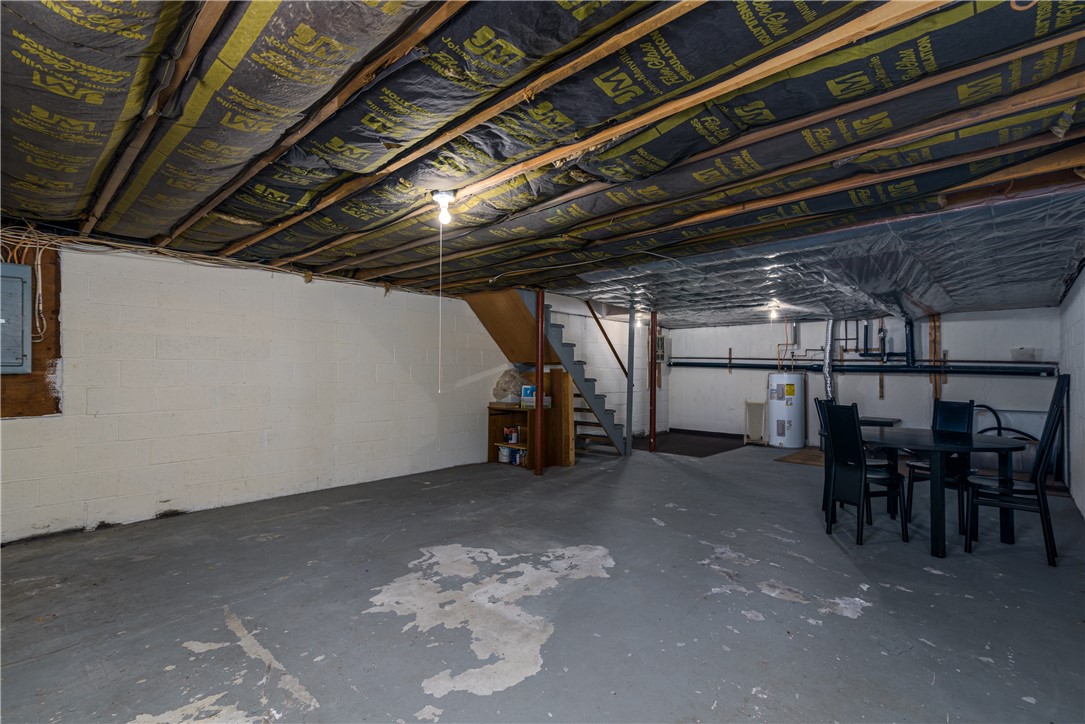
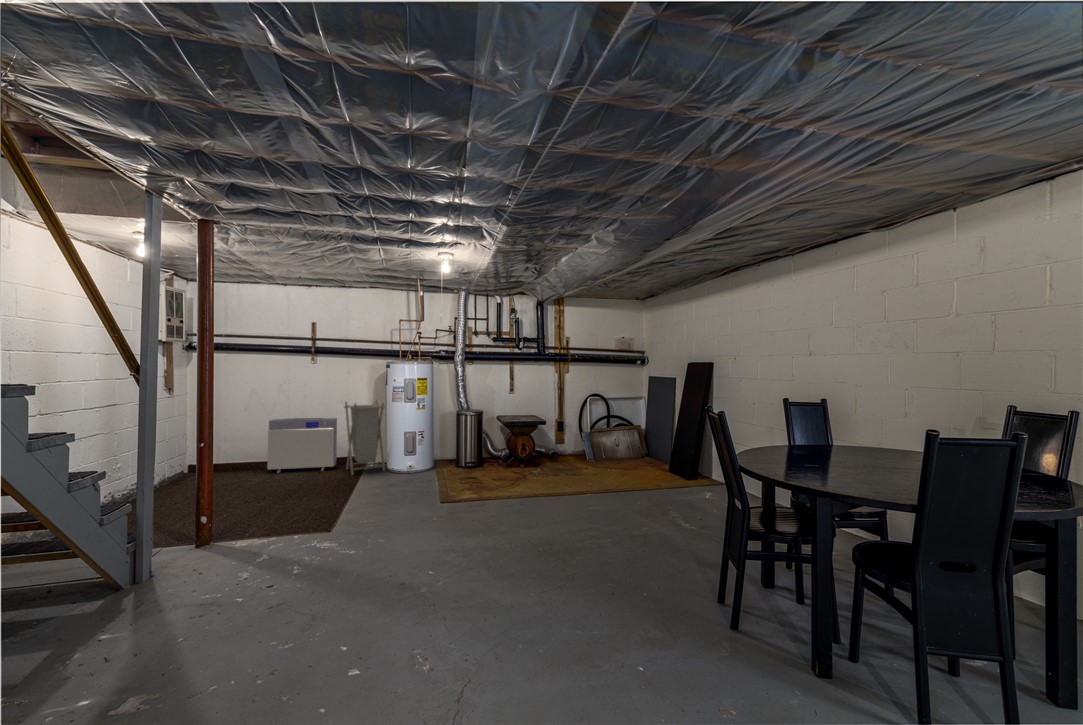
air purifier: none [703,407,742,441] -> present [267,418,337,473]

